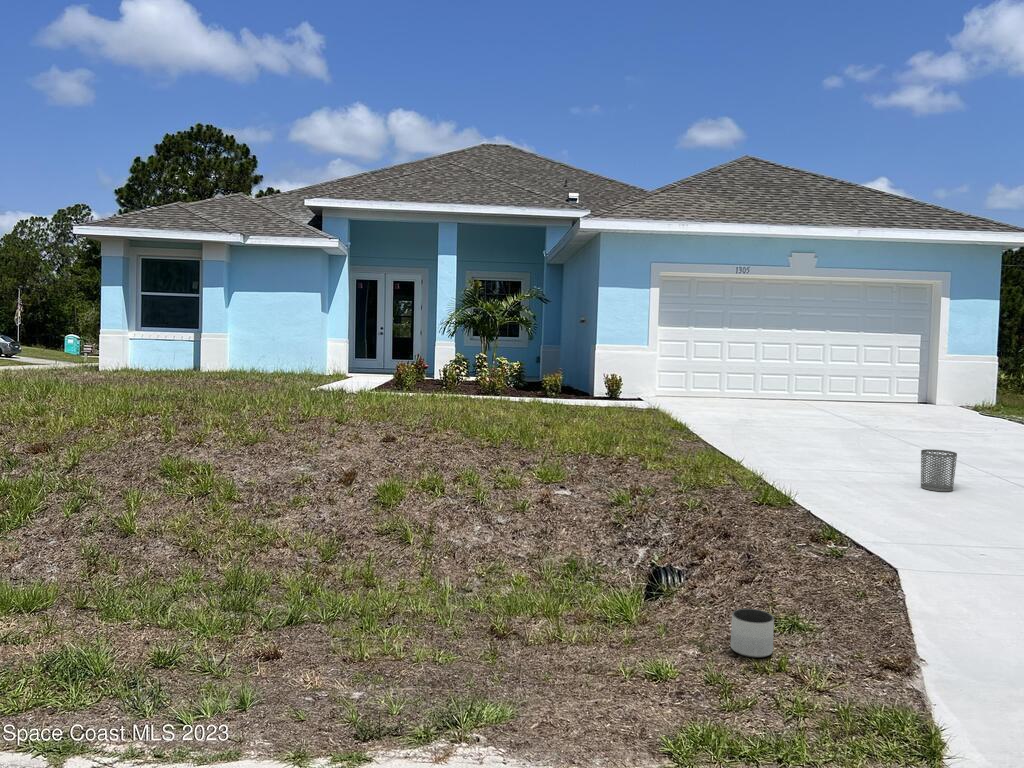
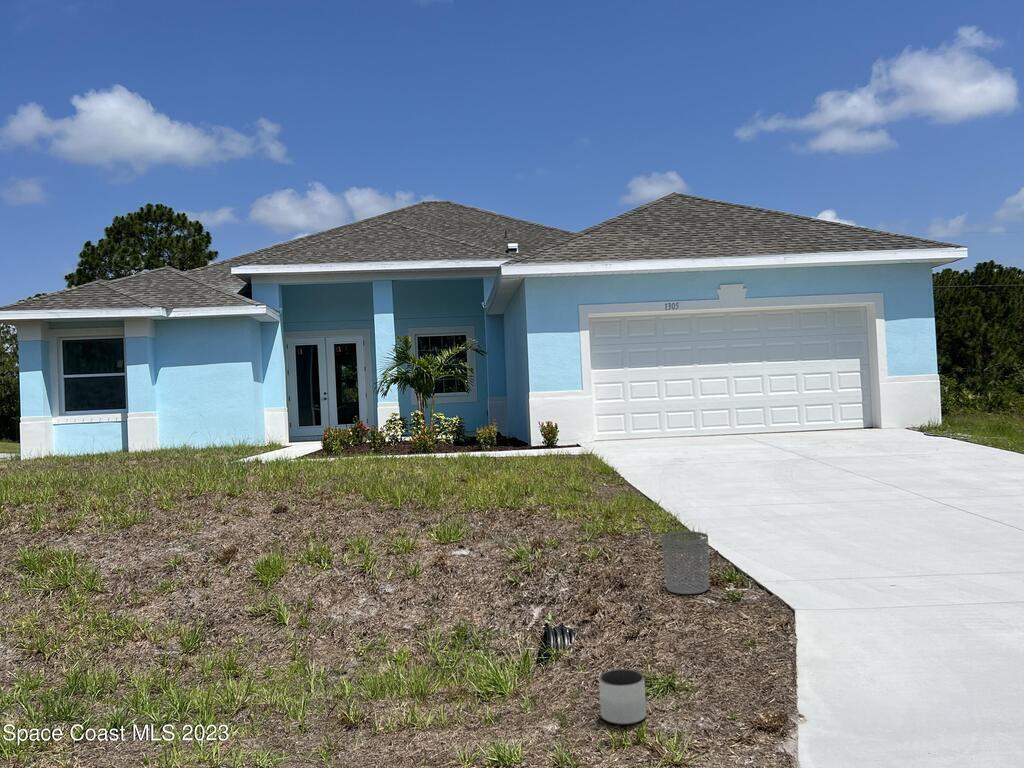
waste bin: present [921,449,957,492] -> present [661,531,709,594]

